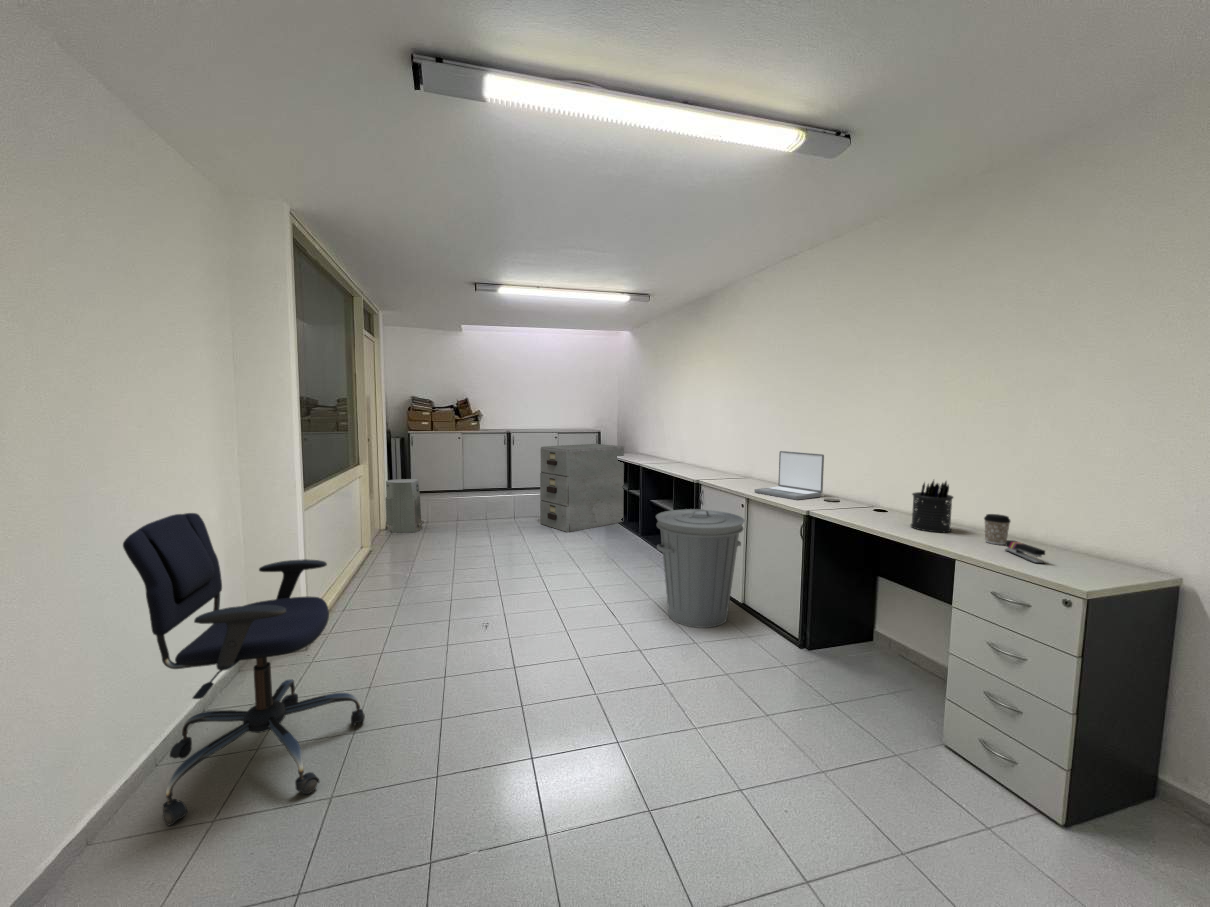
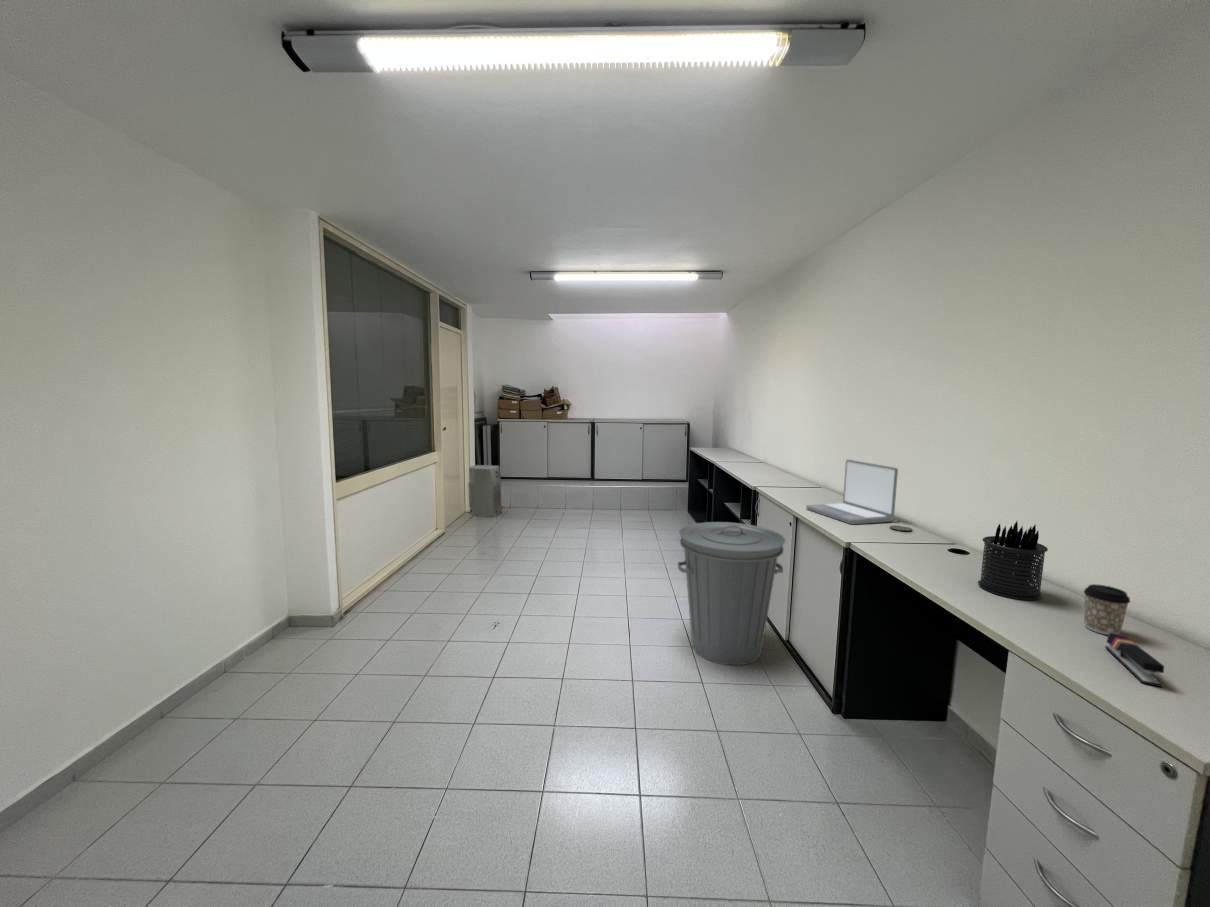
filing cabinet: present [540,444,624,532] -> none [615,436,706,529]
office chair: present [123,513,365,825] -> none [85,503,327,789]

